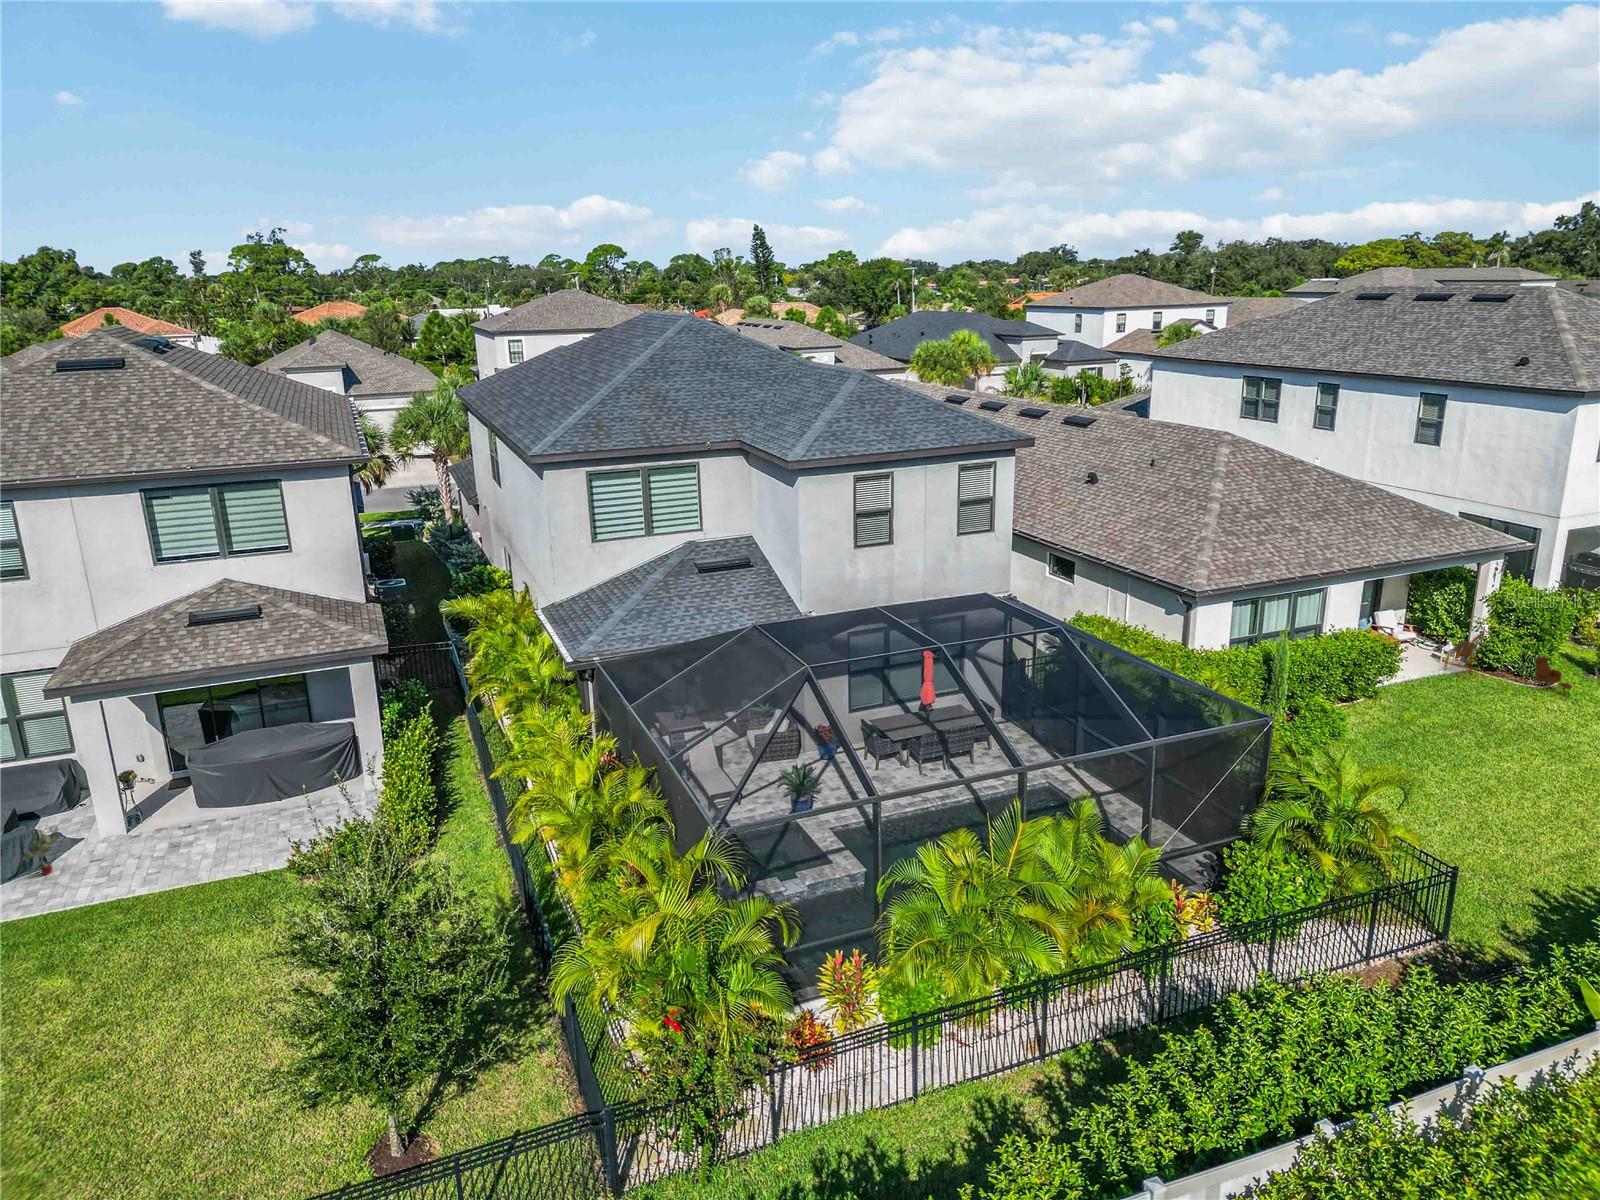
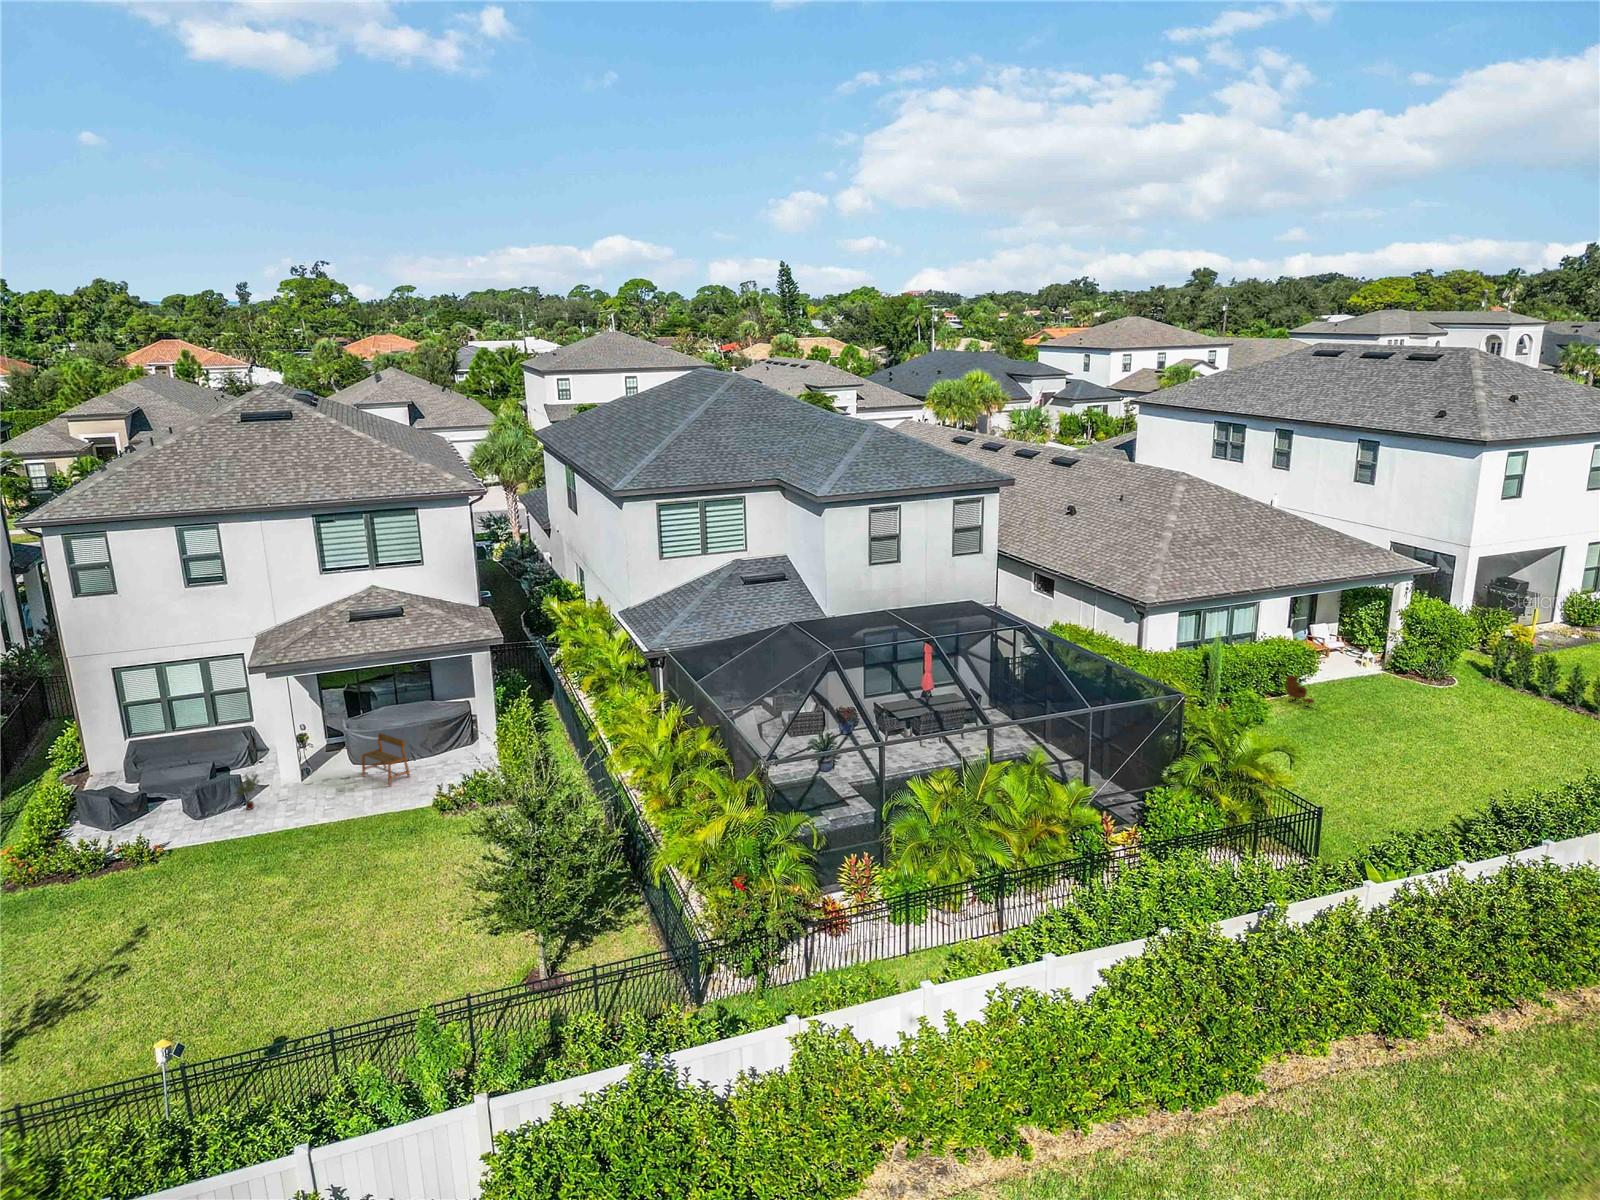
bench: present [1444,630,1485,674] -> present [362,733,410,786]
lounge chair: present [1535,656,1572,694] -> present [1286,675,1314,707]

